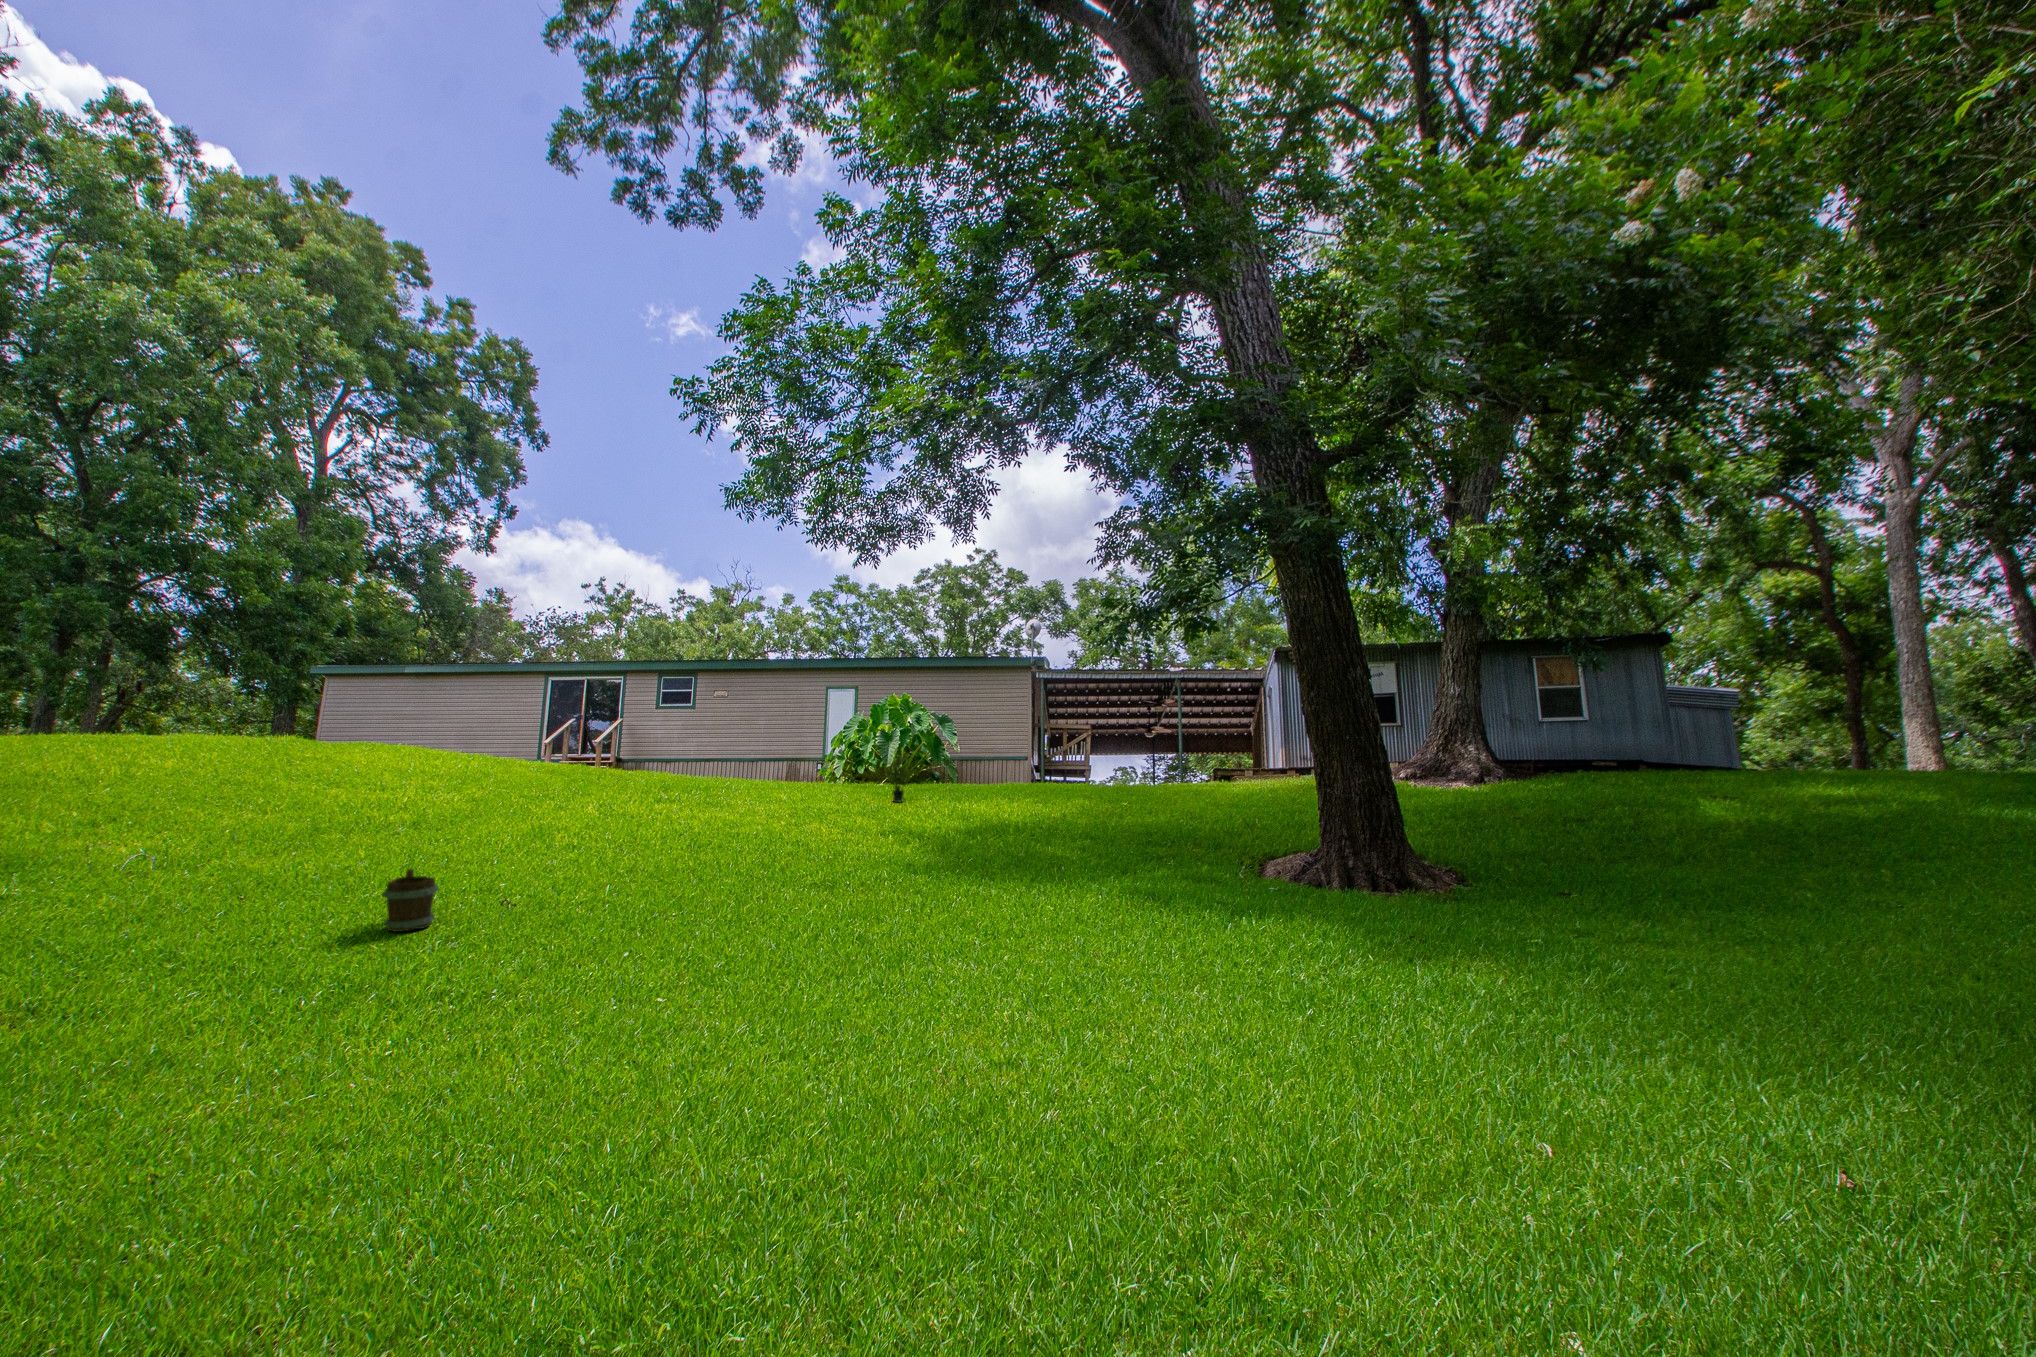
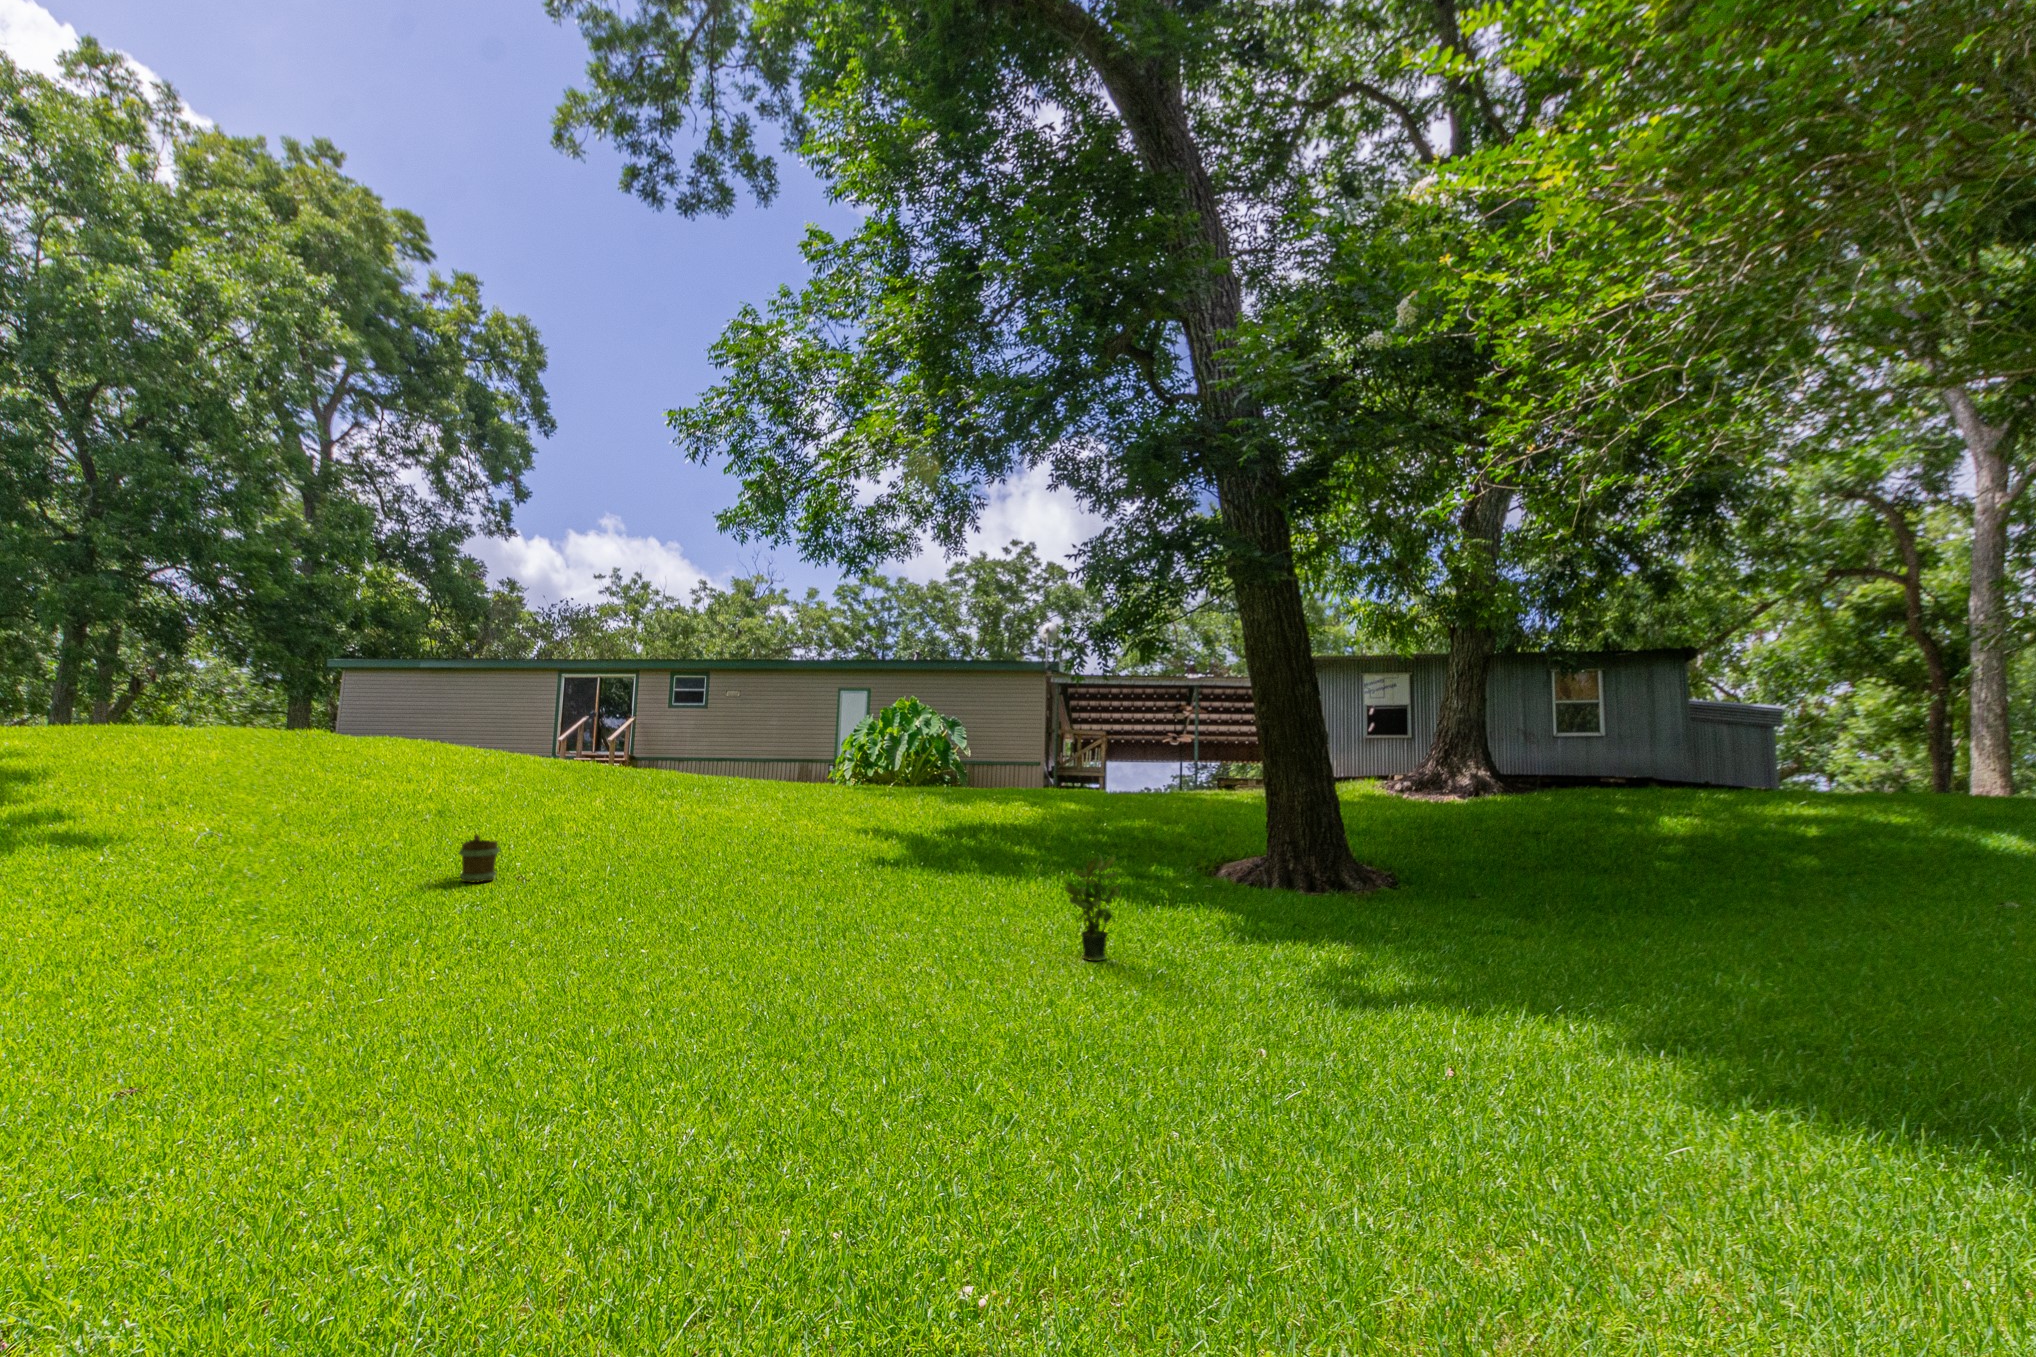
potted plant: present [885,756,910,802] -> present [1065,855,1121,961]

